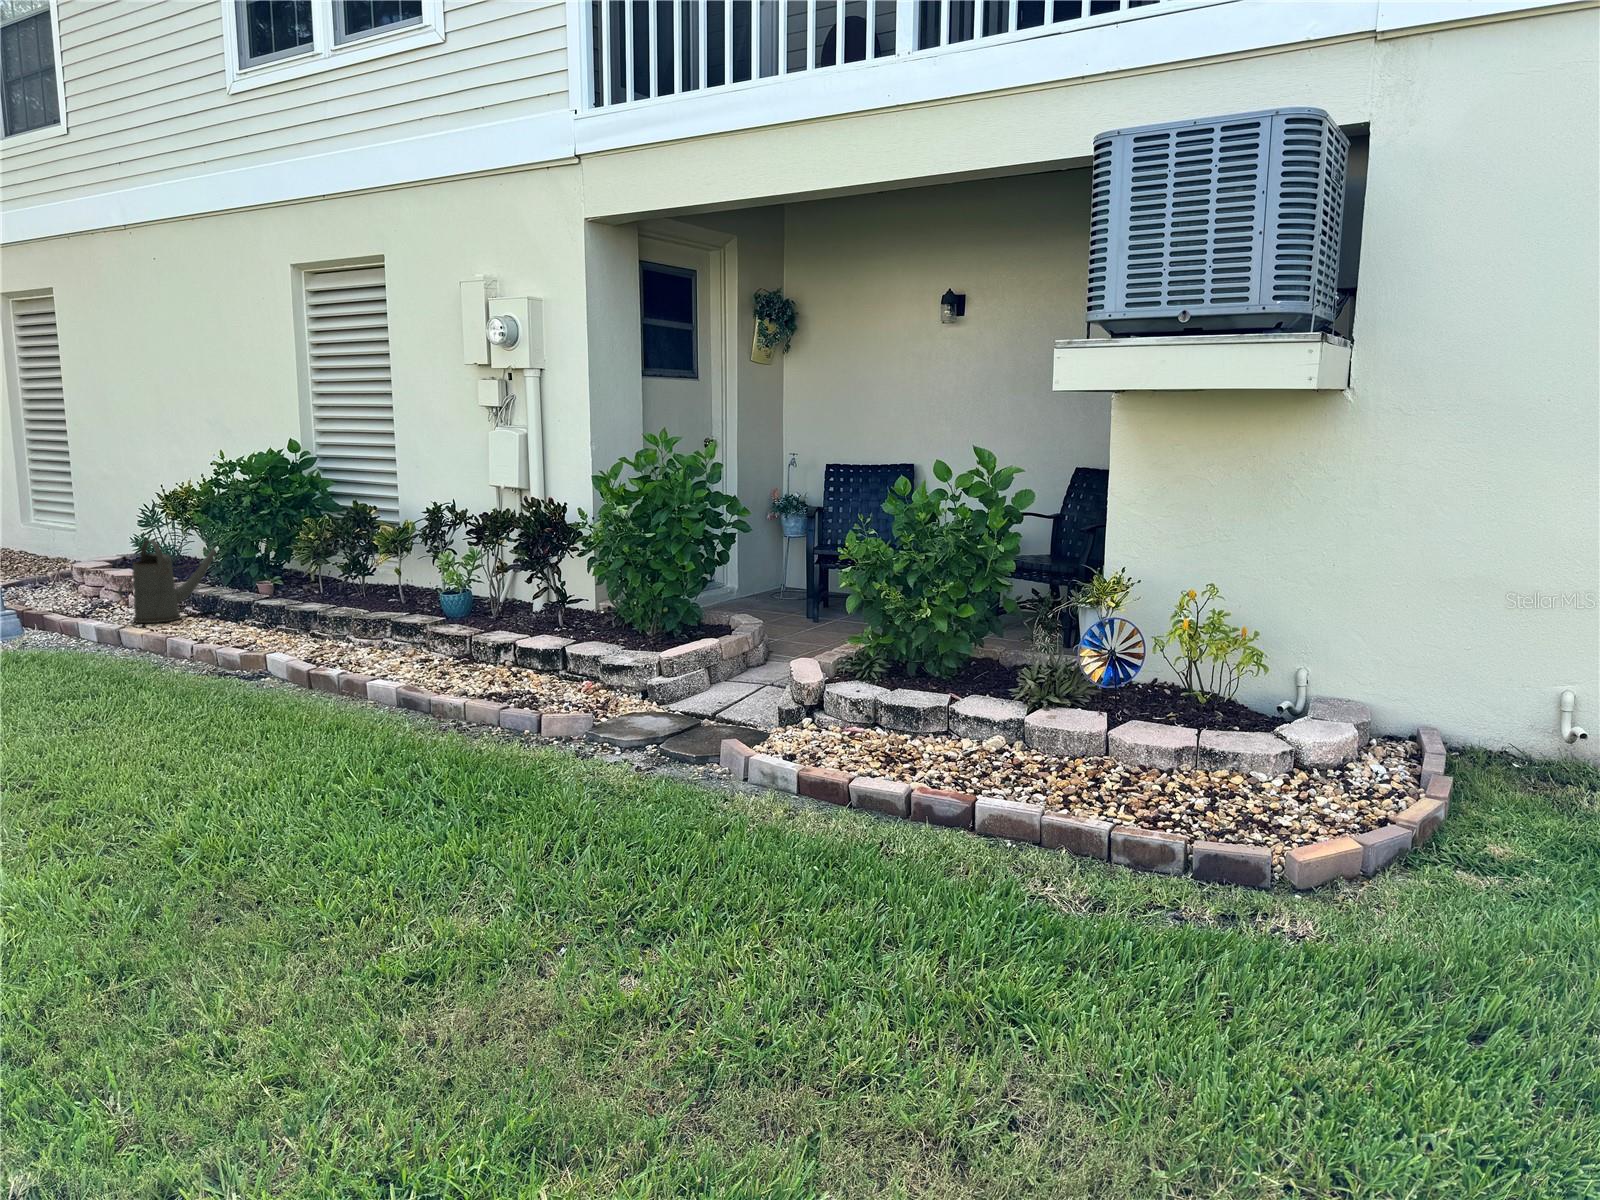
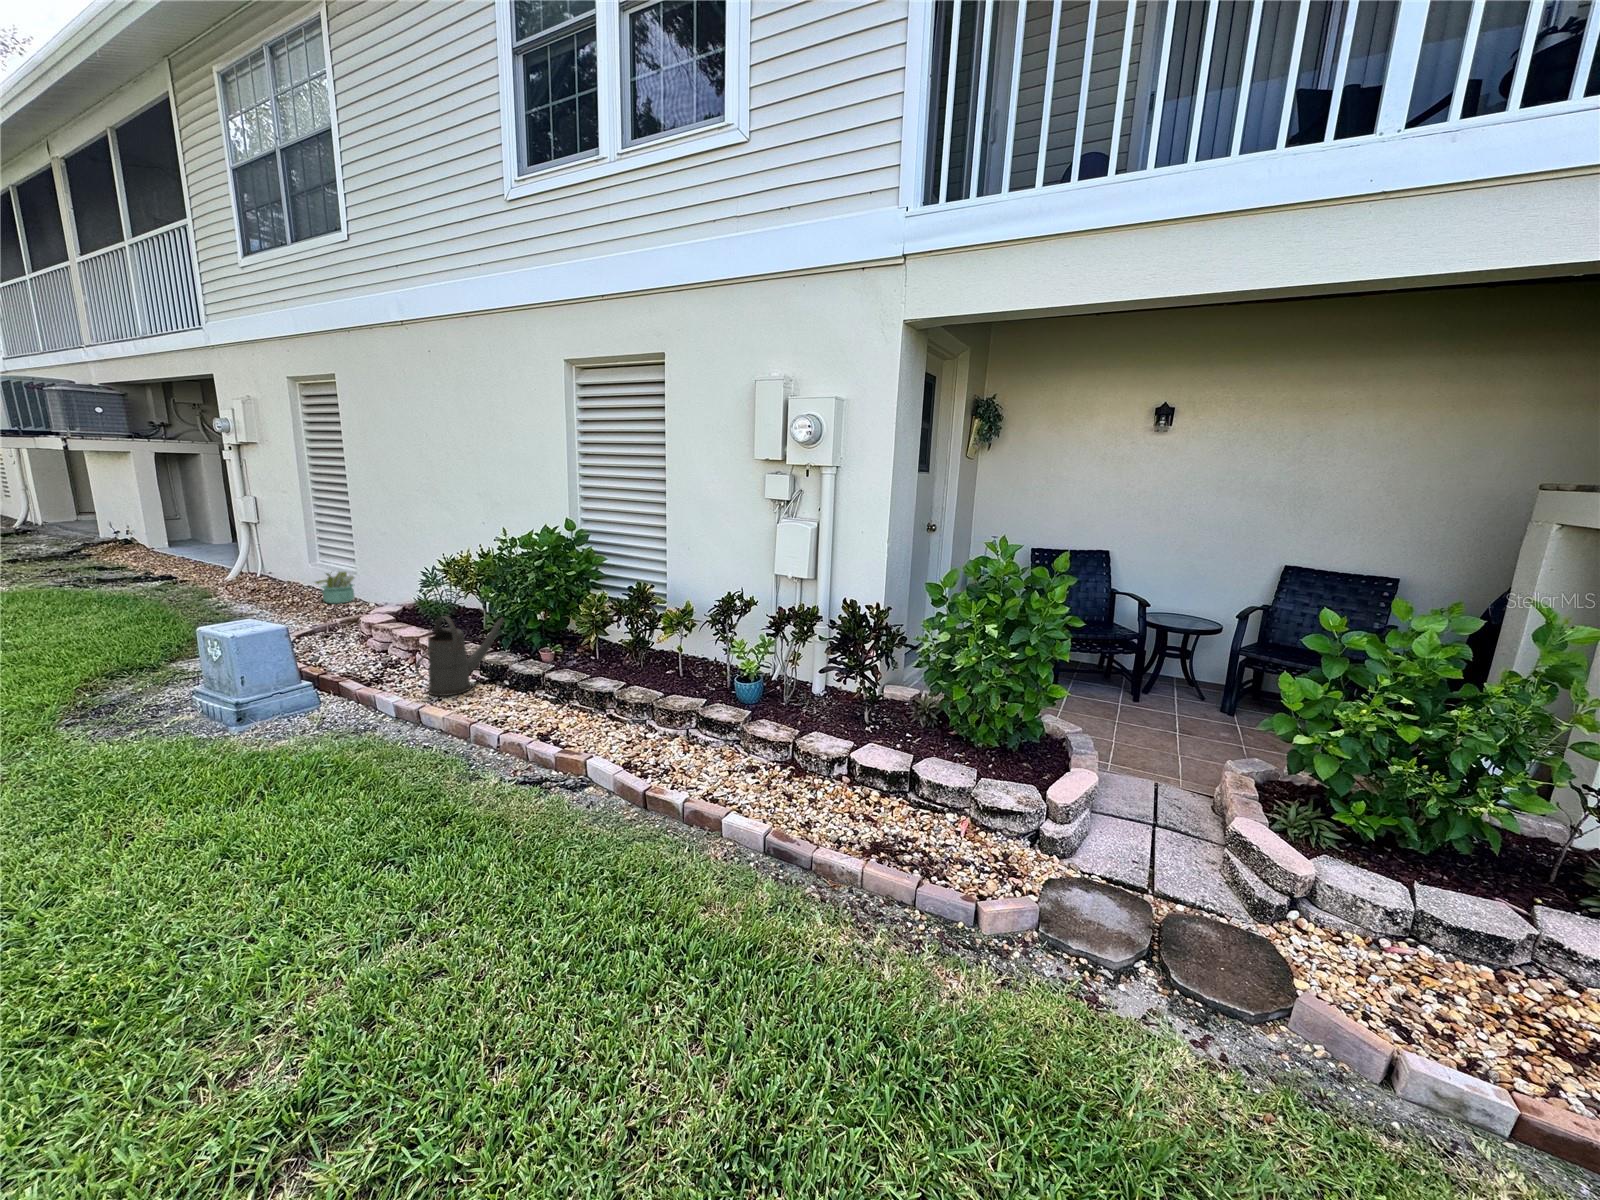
decorative plant: none [21,523,73,561] -> present [314,572,355,604]

